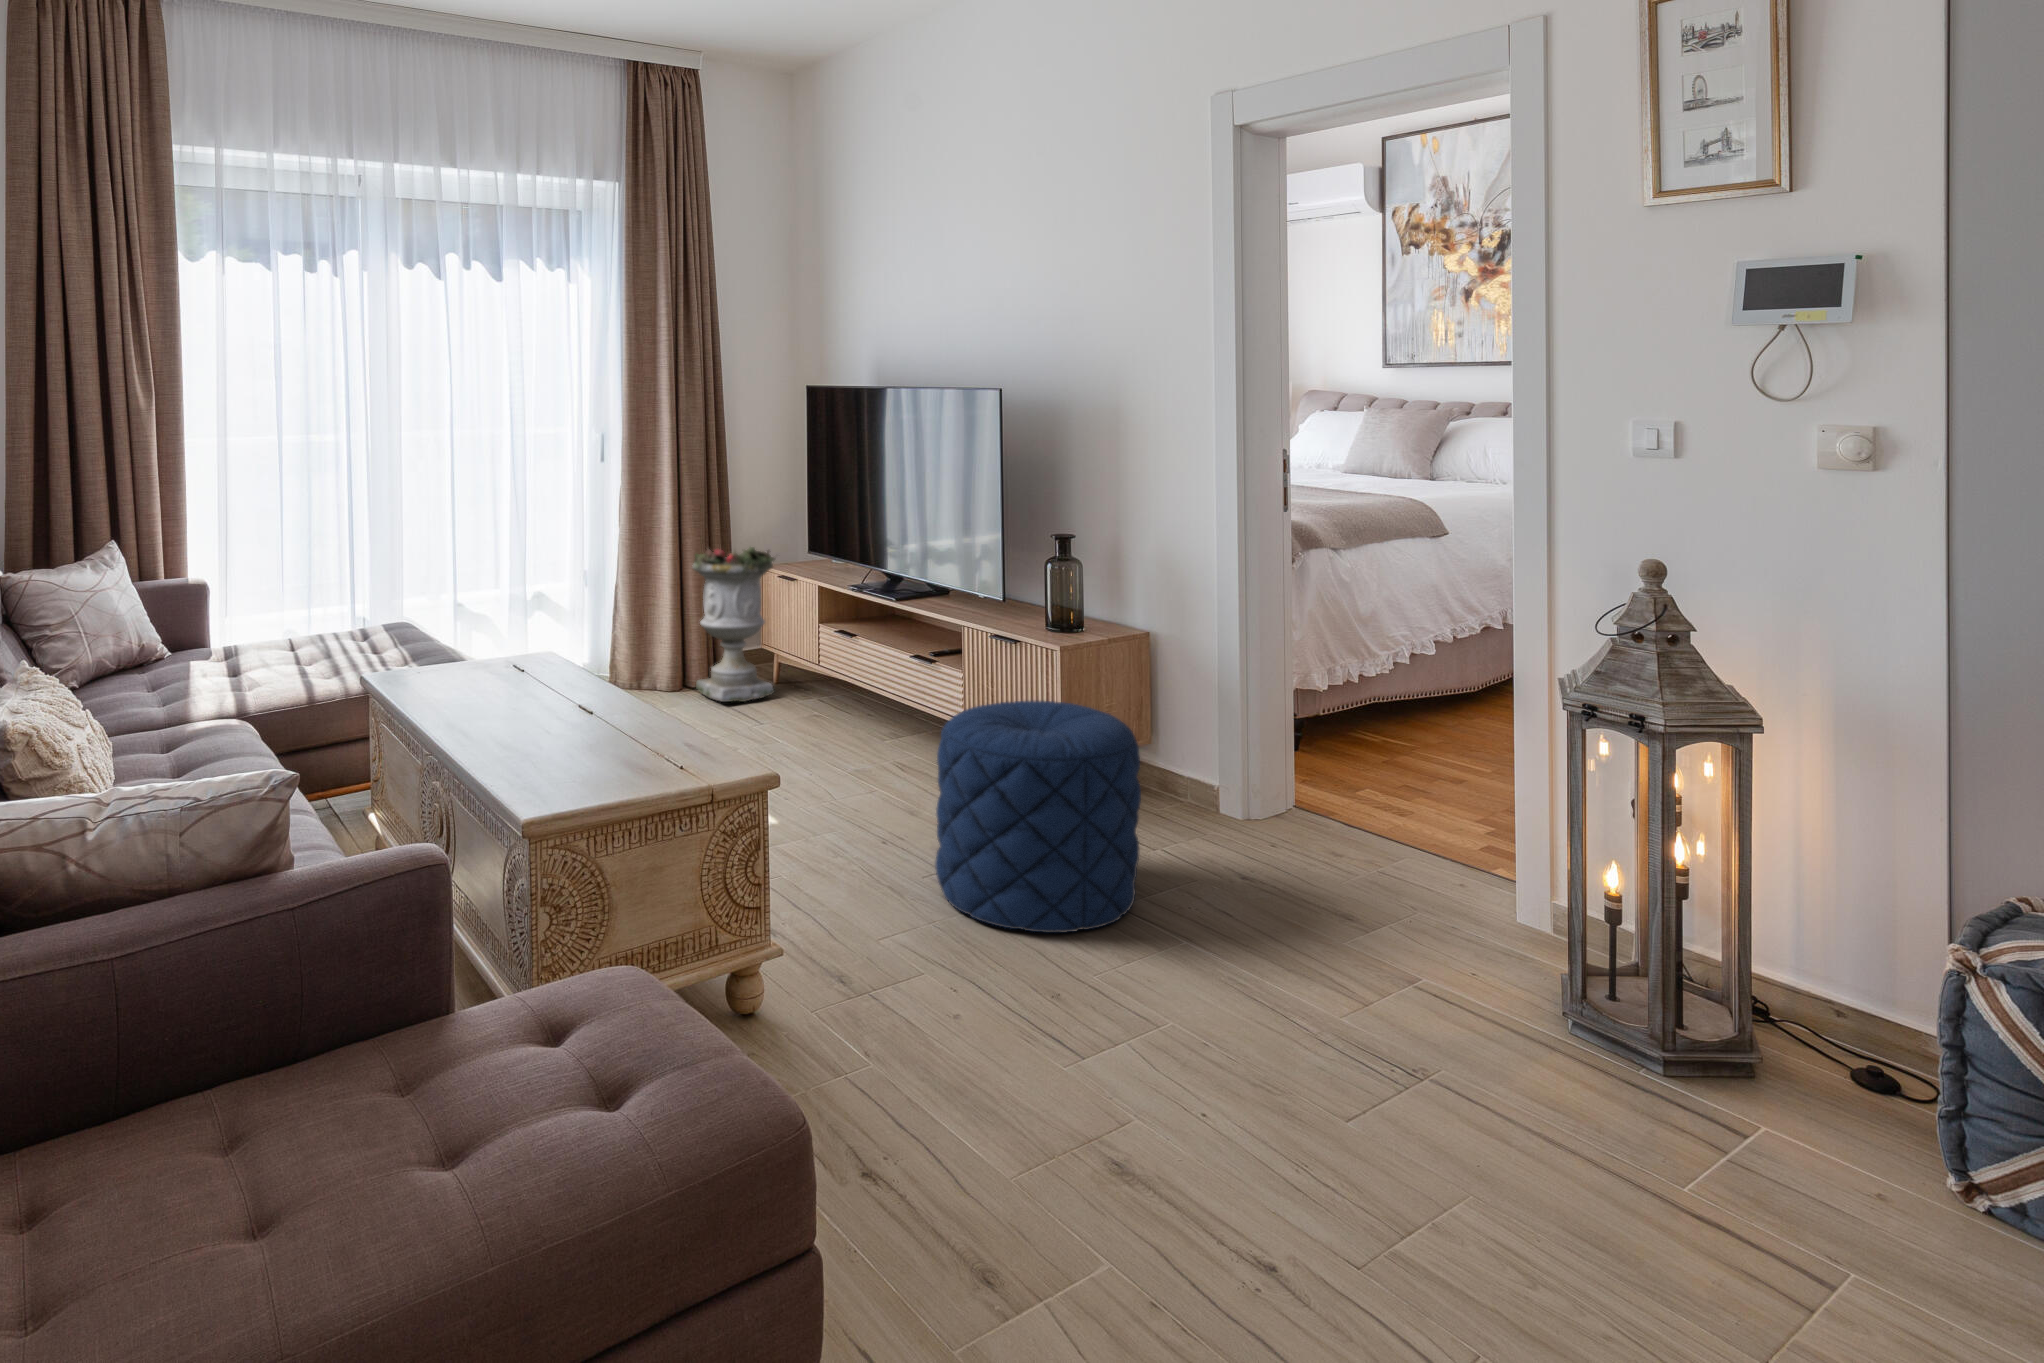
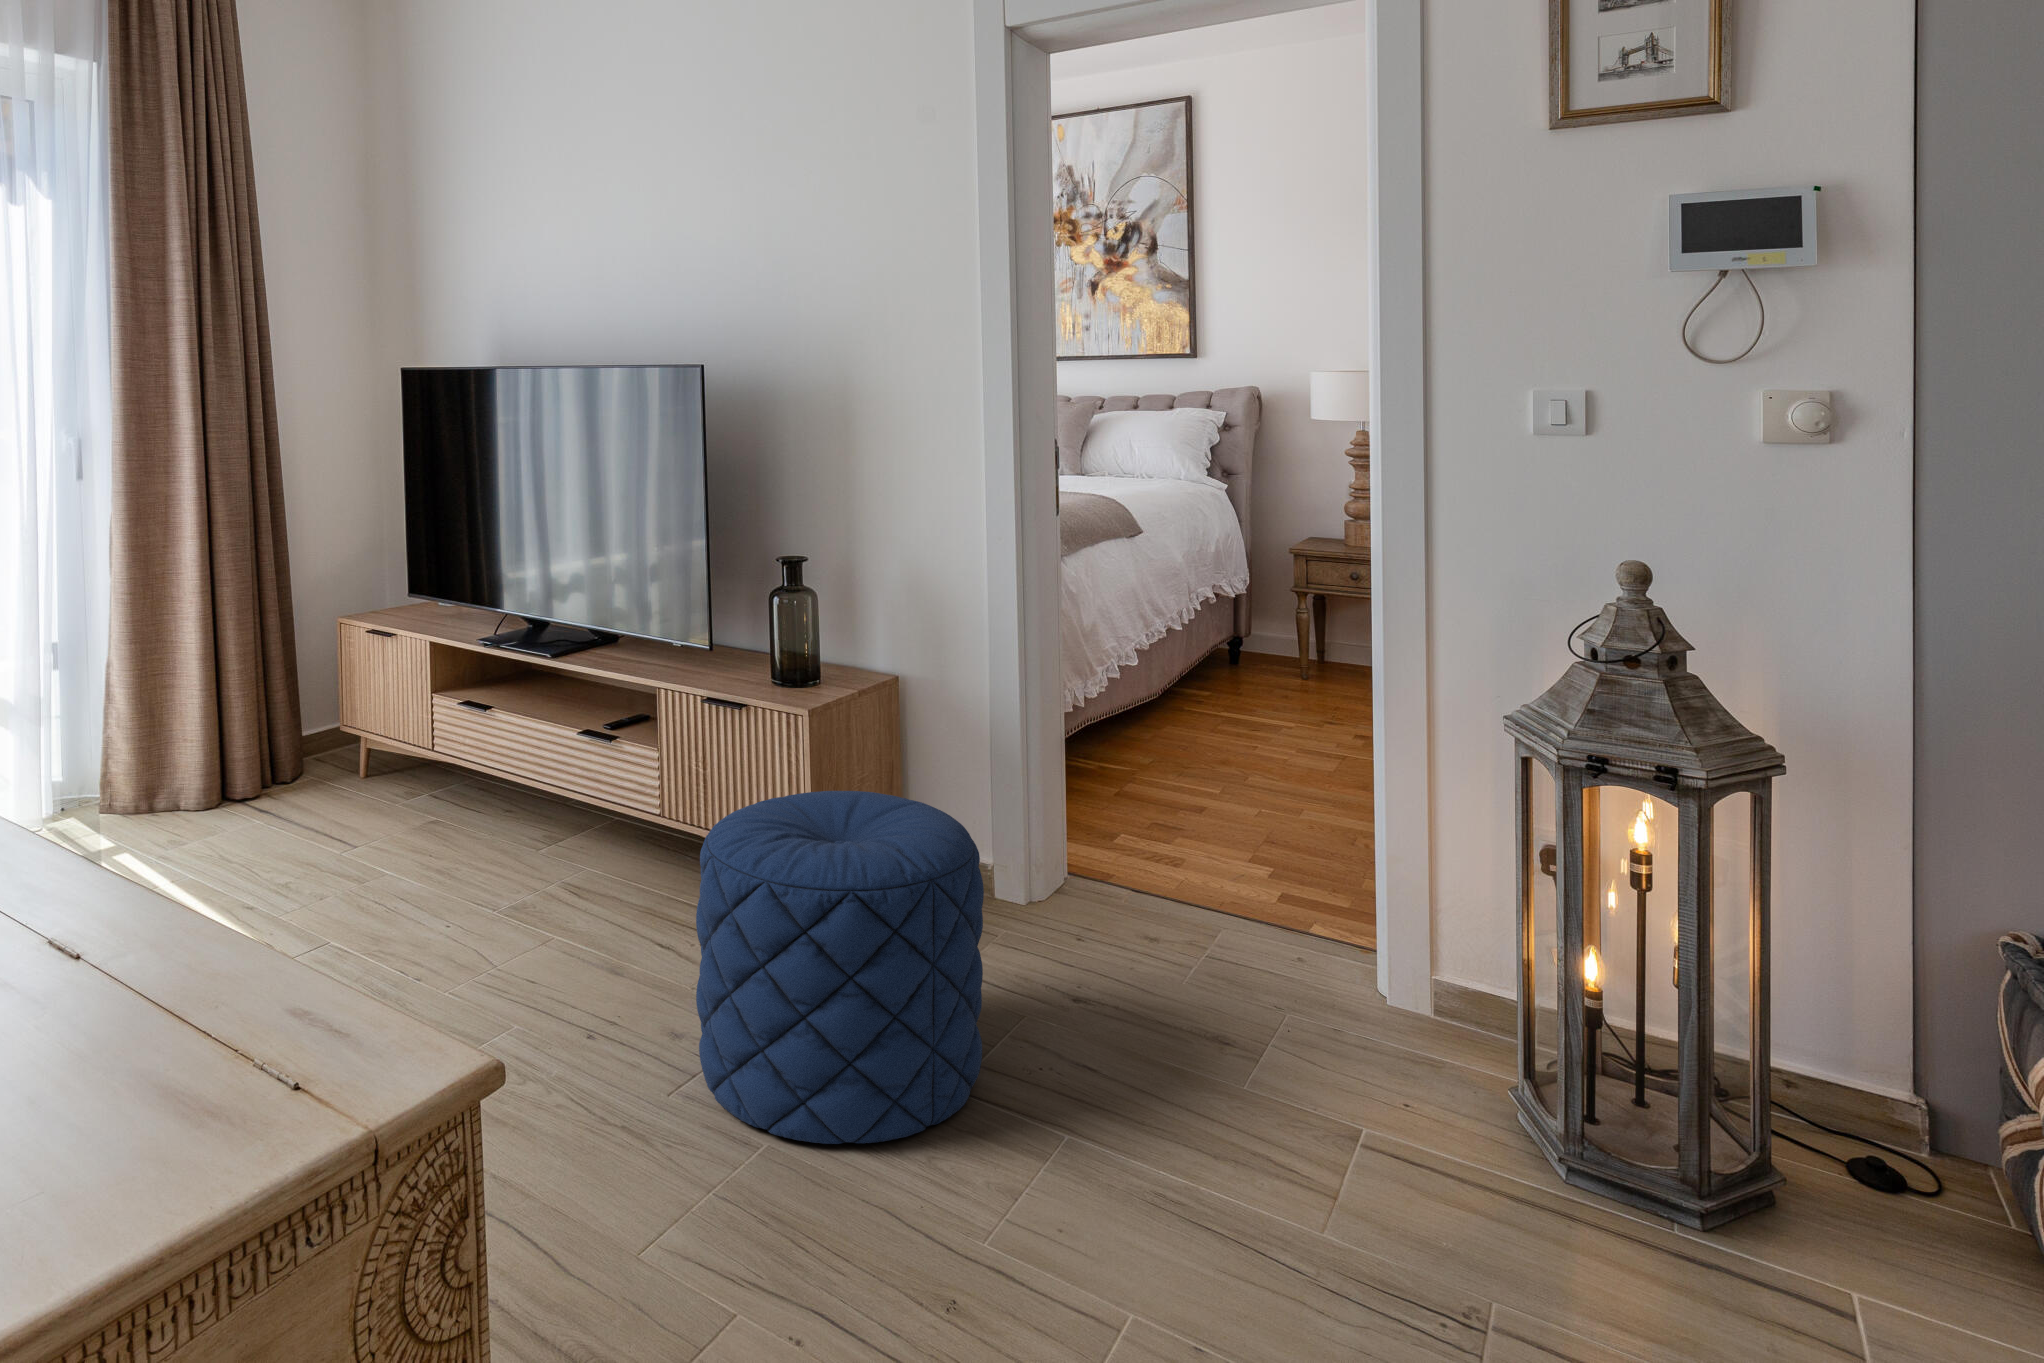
planter: present [693,547,775,702] -> none [235,590,363,811]

